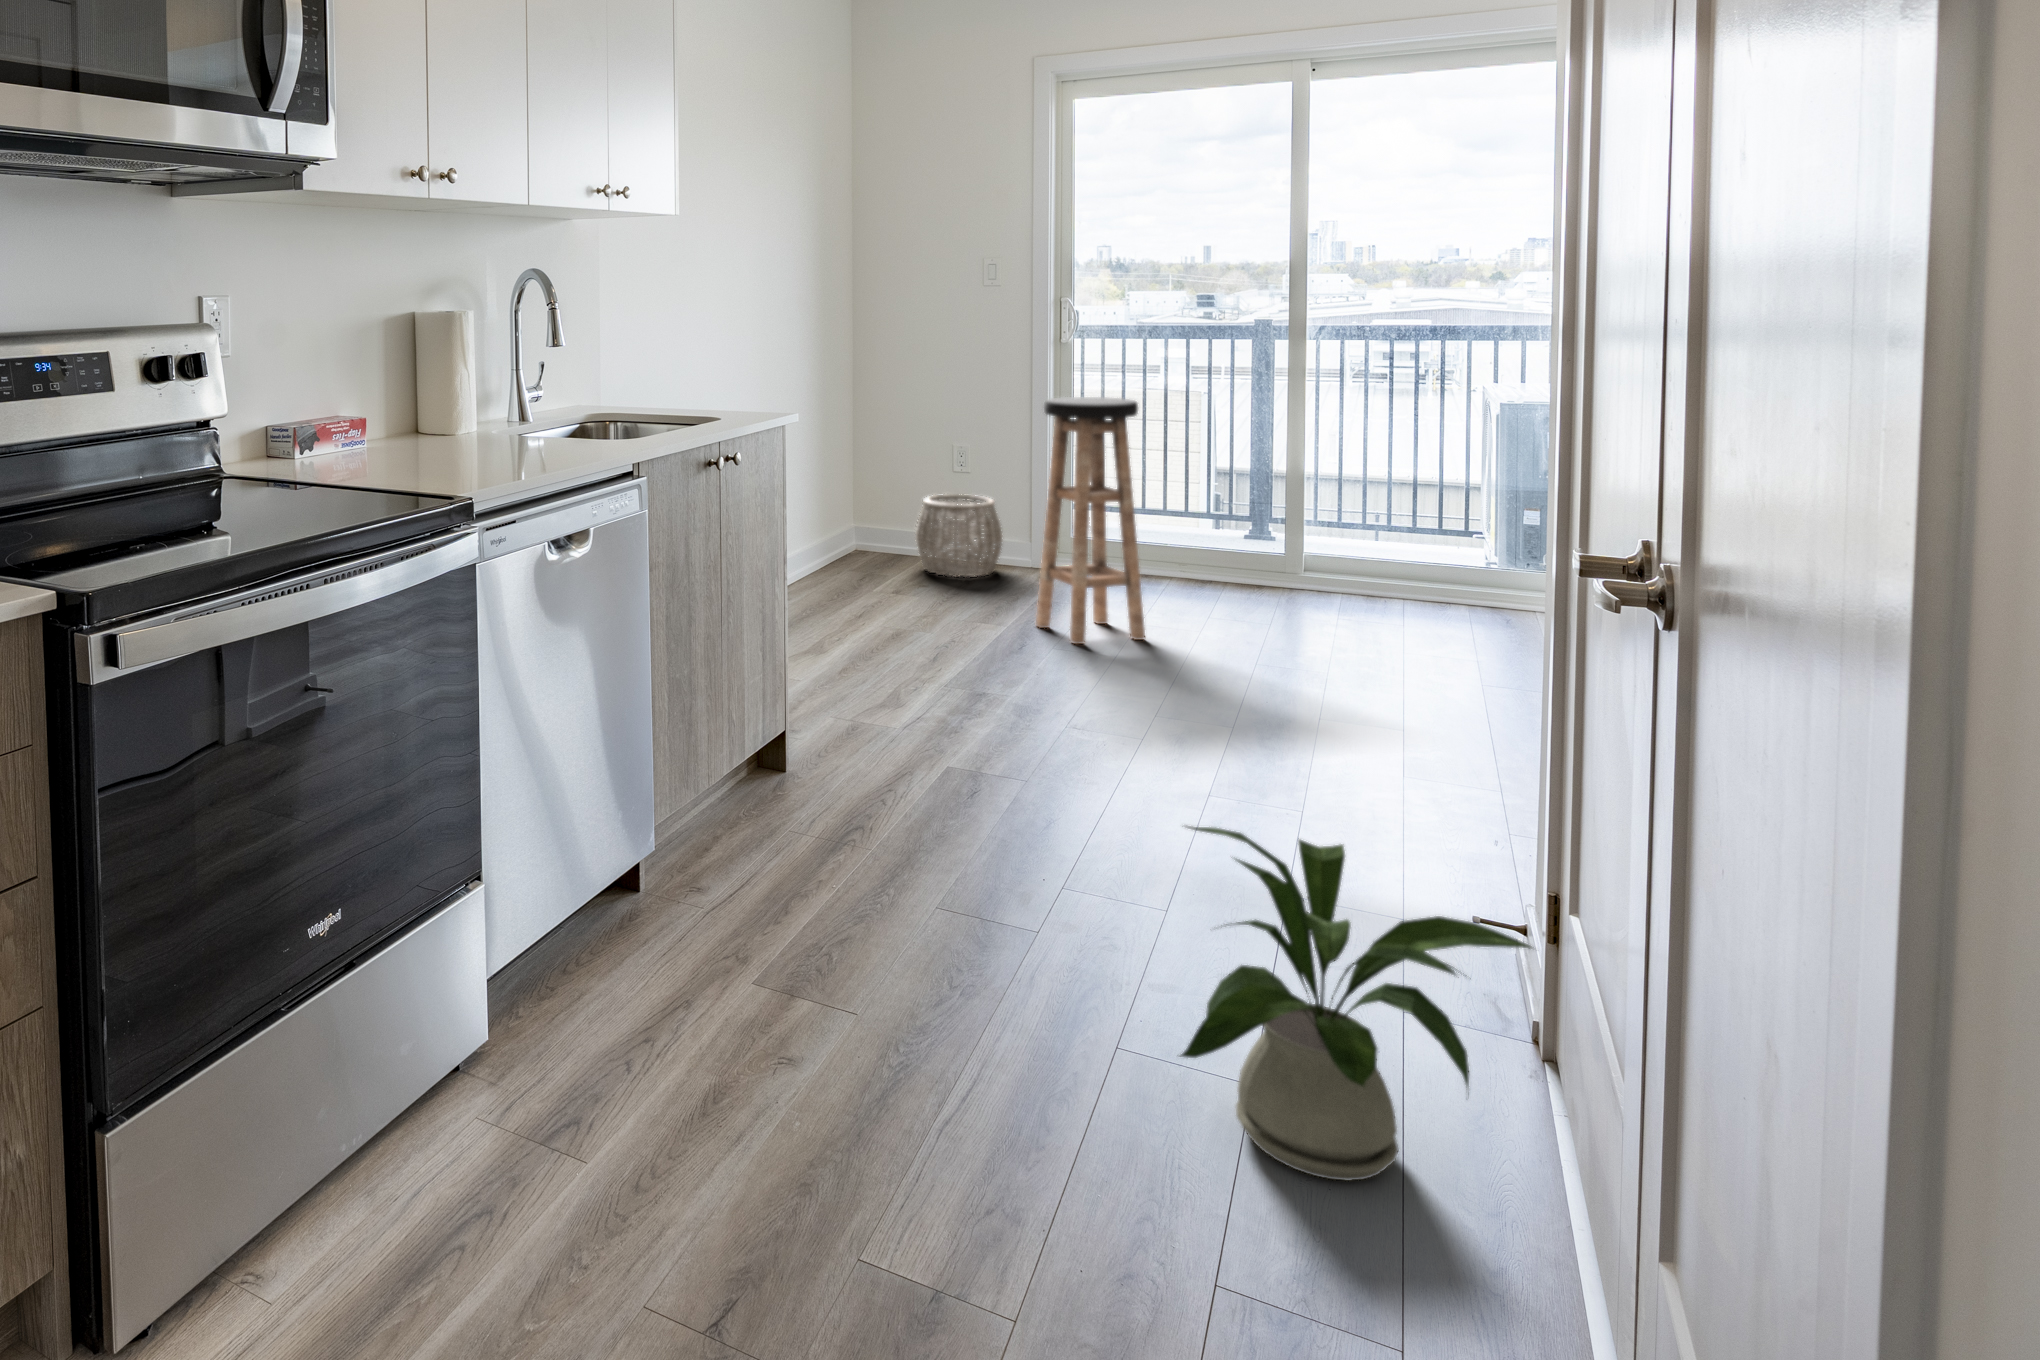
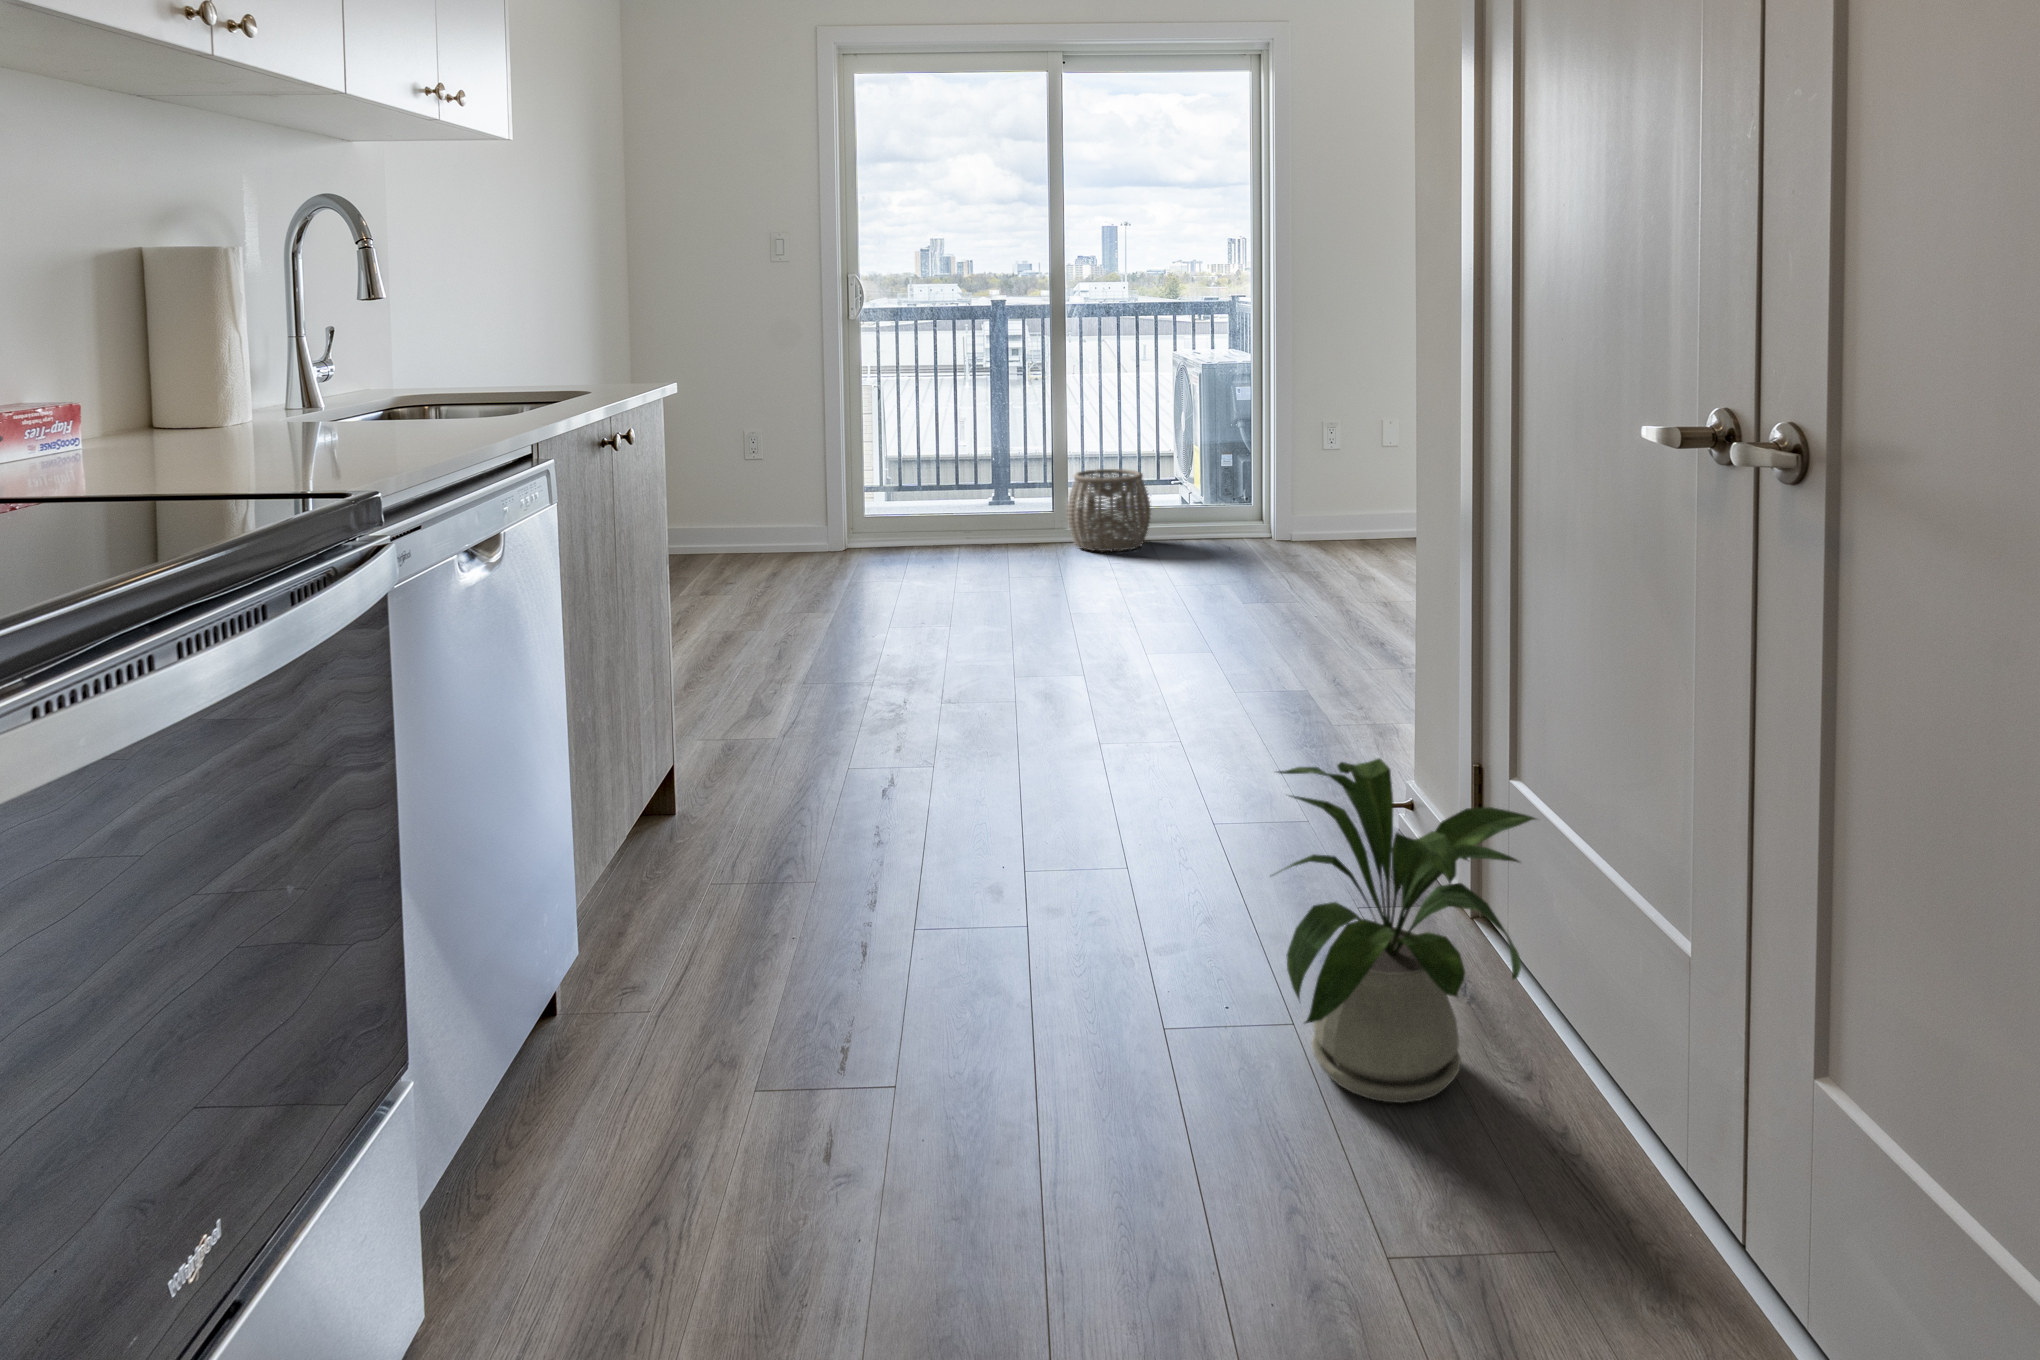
bar stool: present [1036,397,1145,644] -> none [861,369,967,620]
woven basket: present [915,494,1002,577] -> present [1067,469,1151,551]

